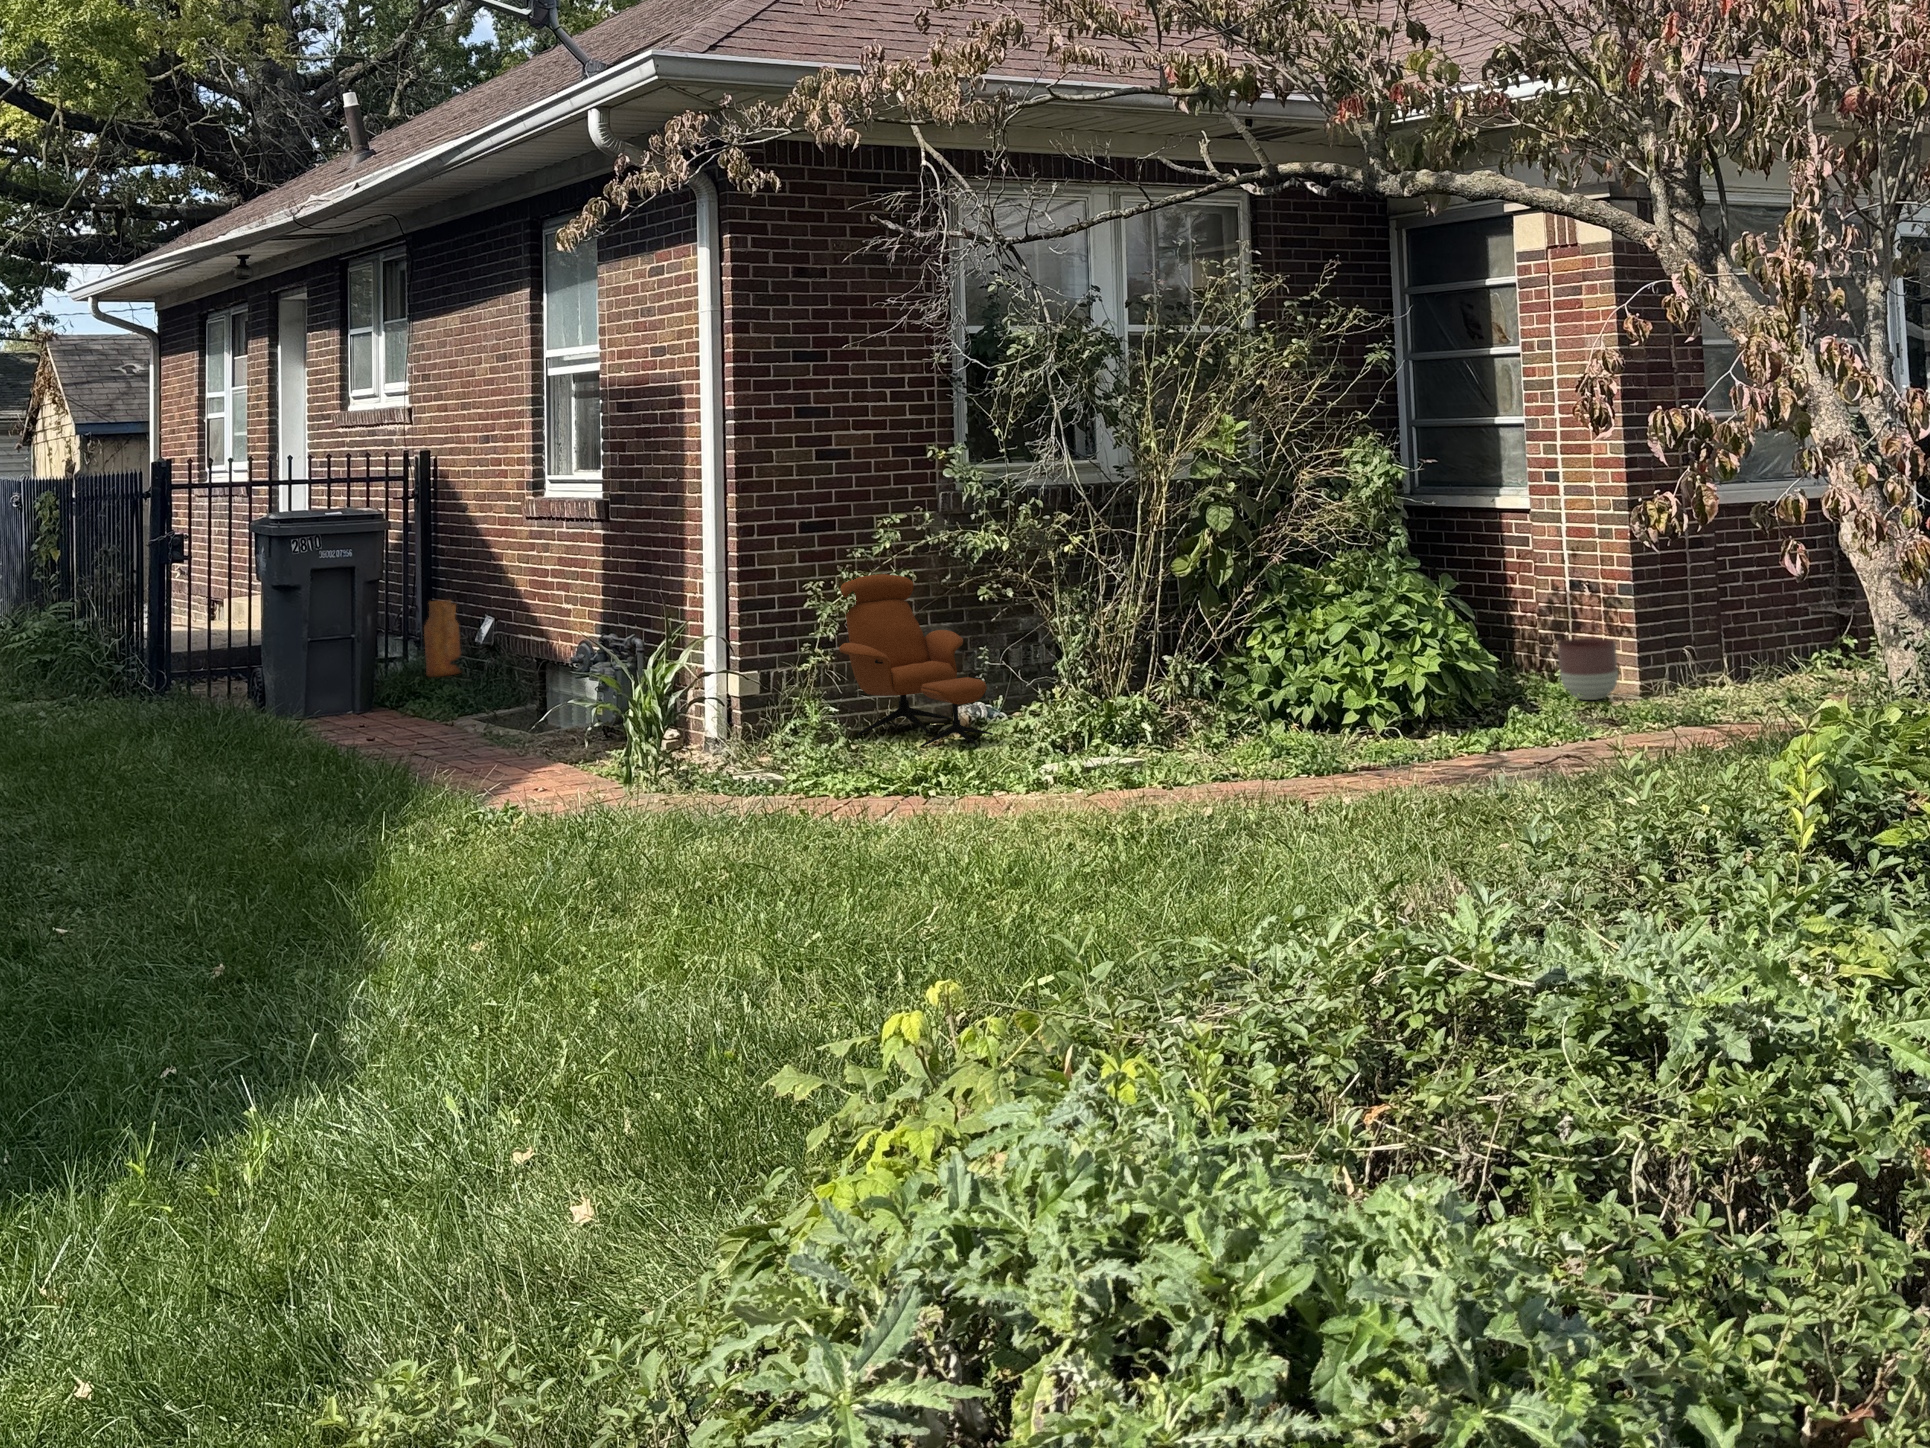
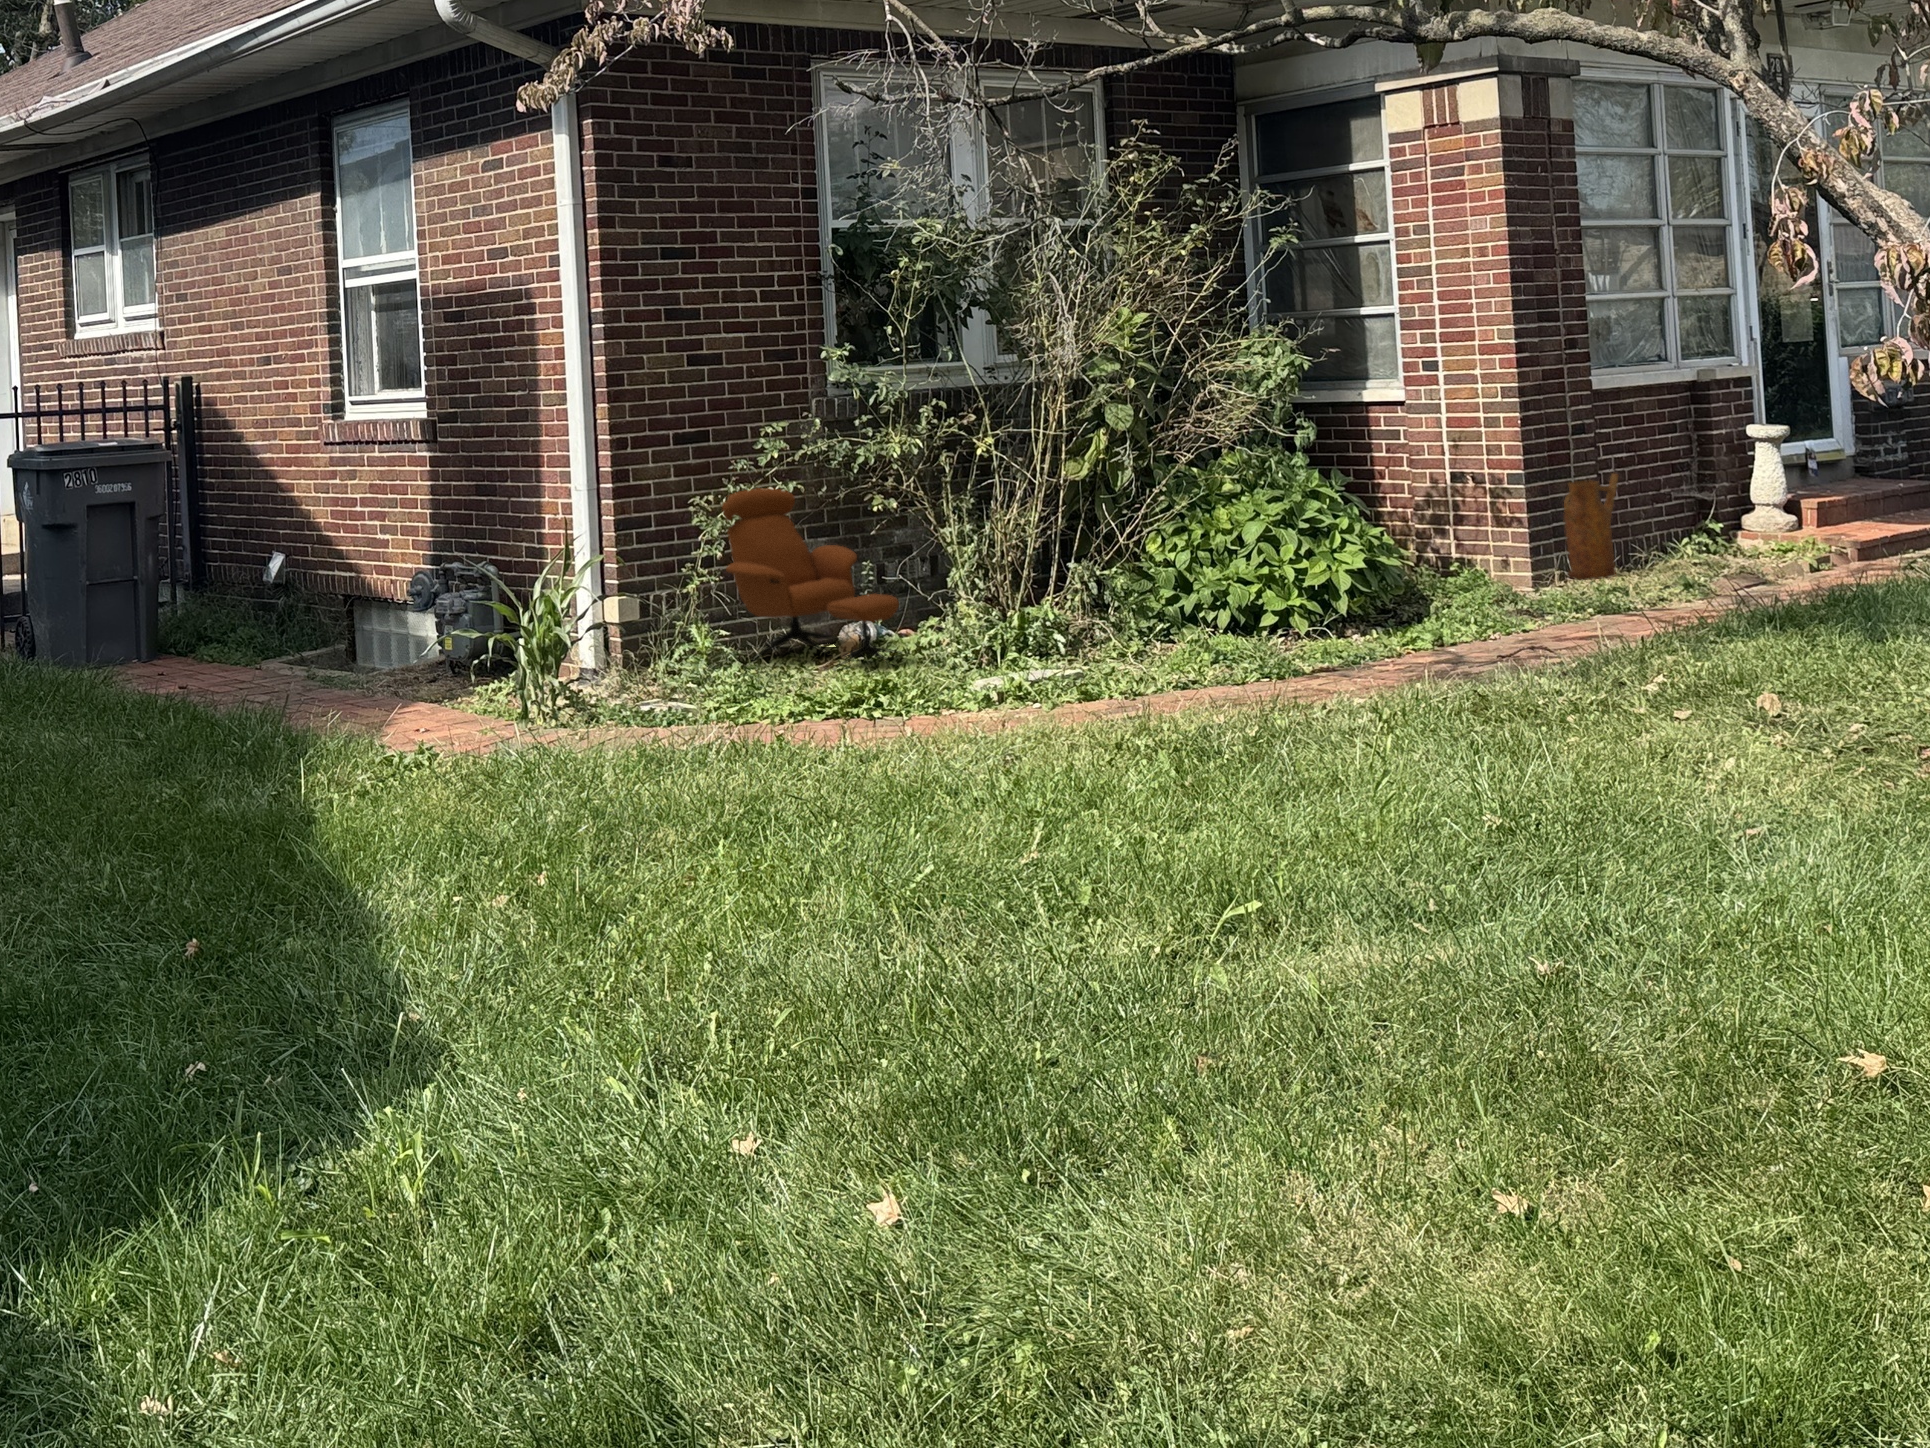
watering can: present [424,600,461,677] -> present [1564,474,1618,580]
planter: present [1557,638,1618,700] -> none [1448,528,1511,591]

